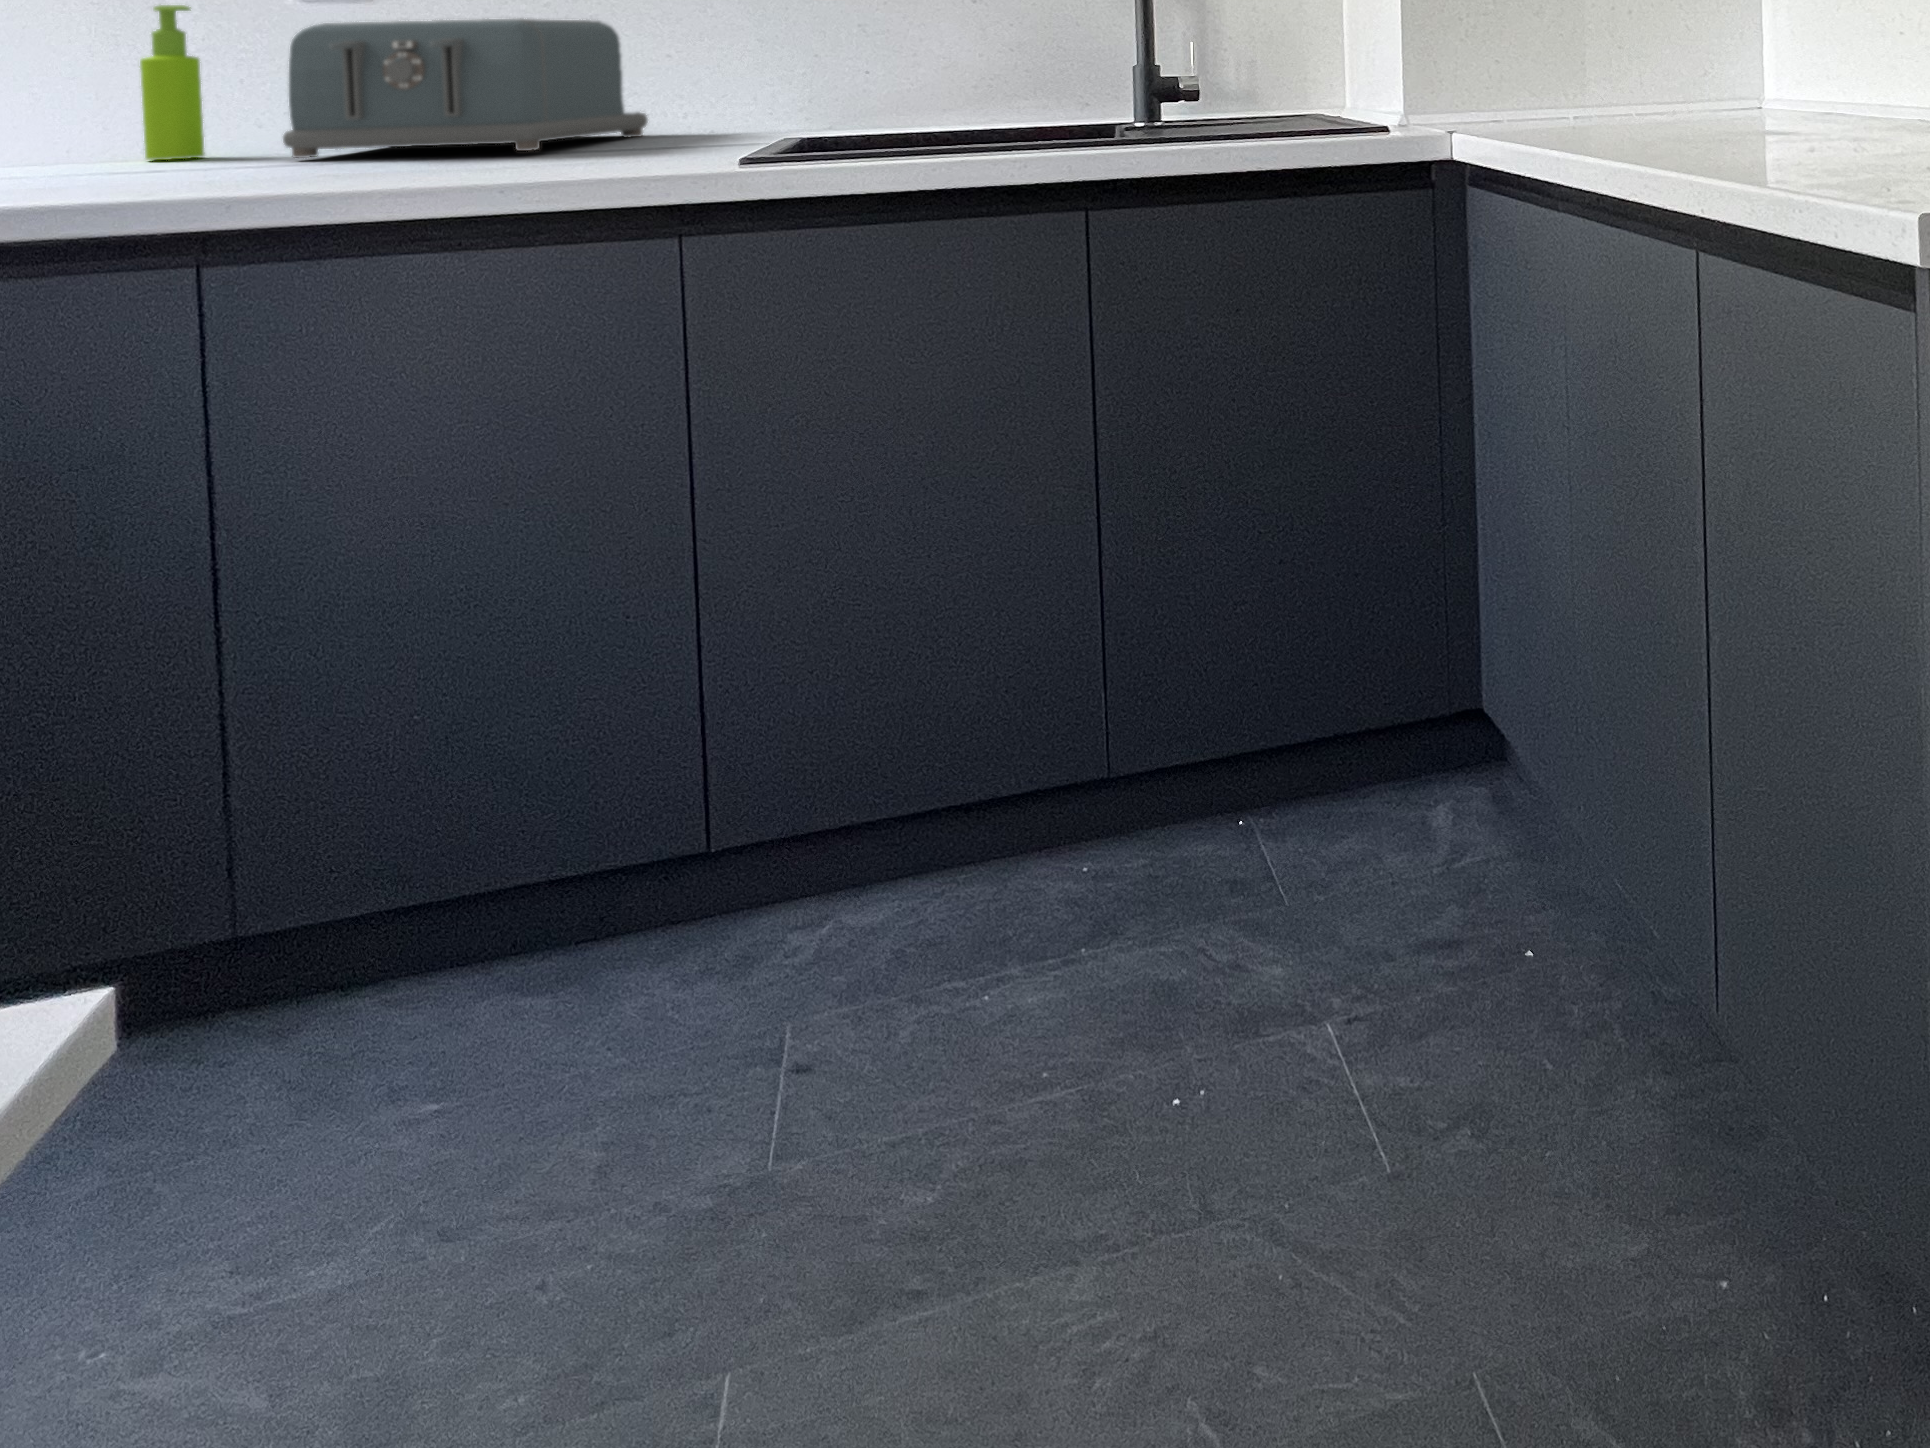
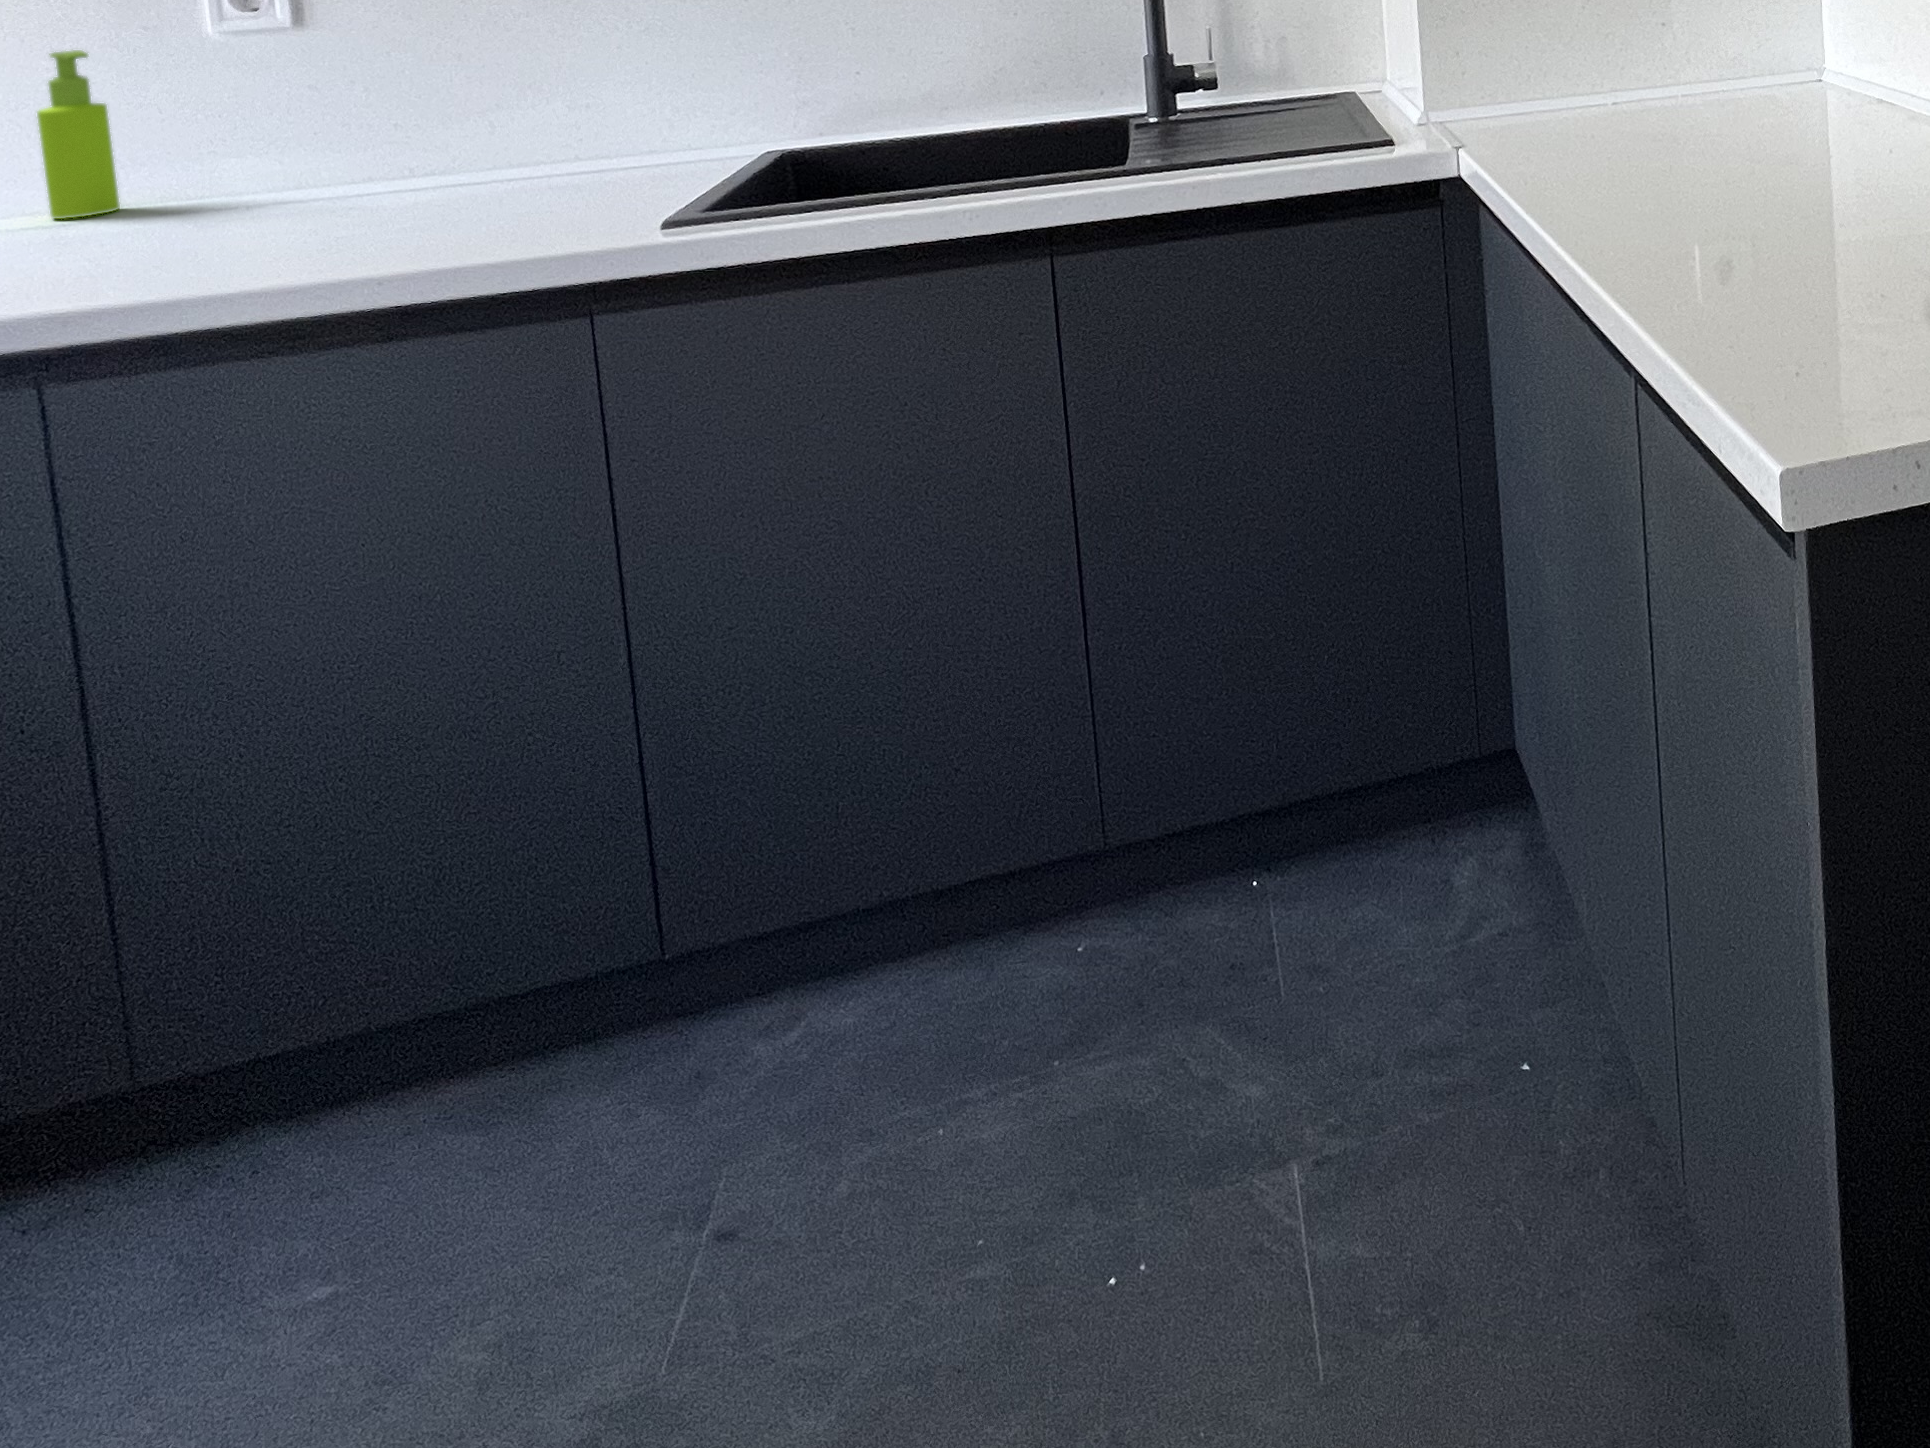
toaster: present [283,18,648,158] -> none [190,33,623,214]

